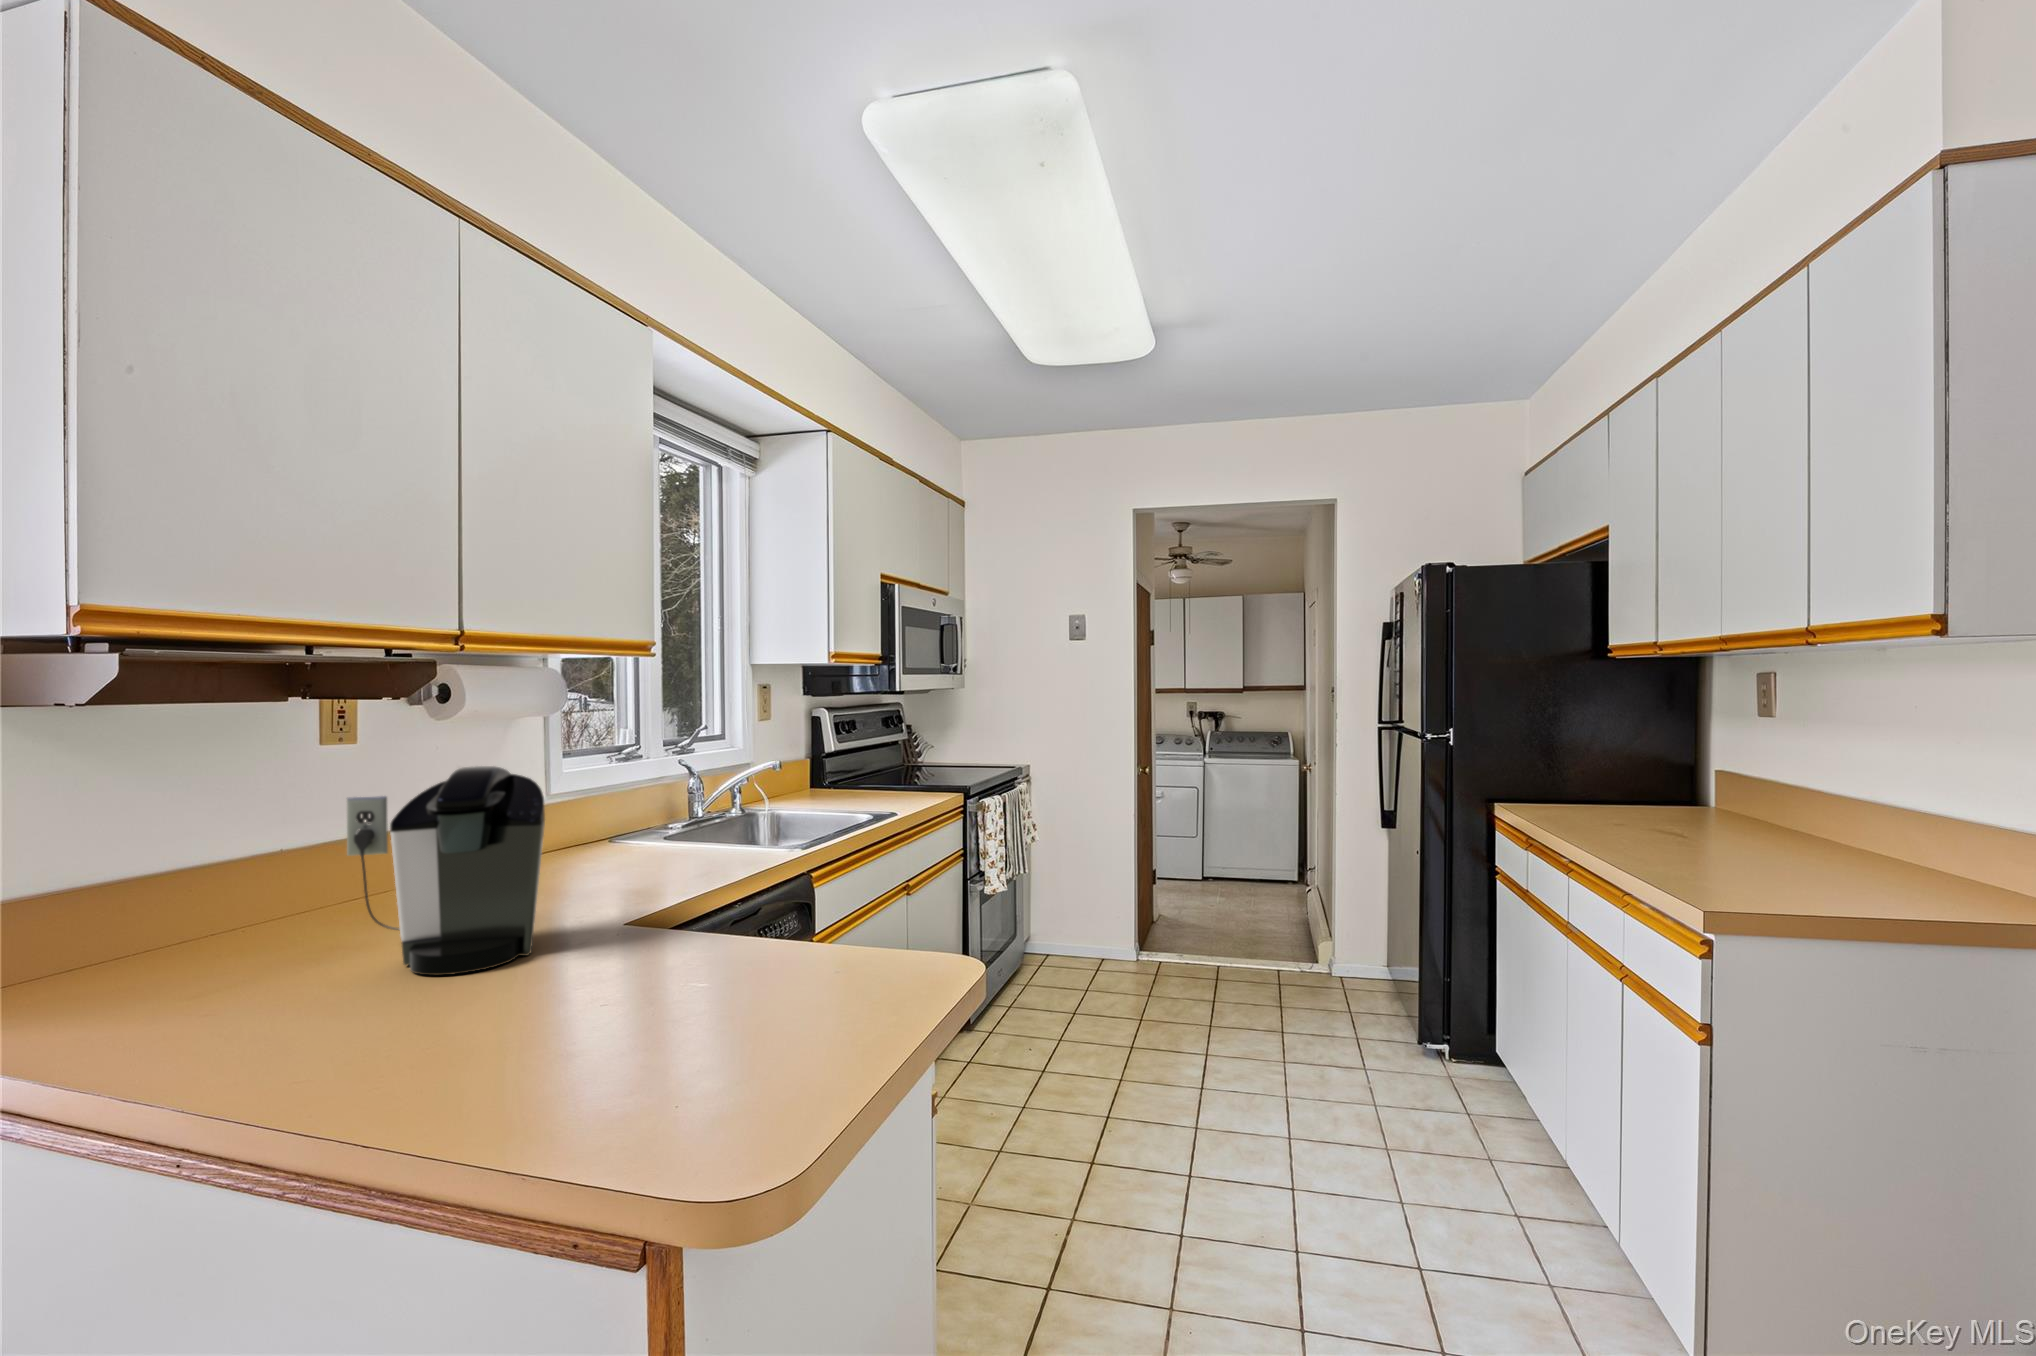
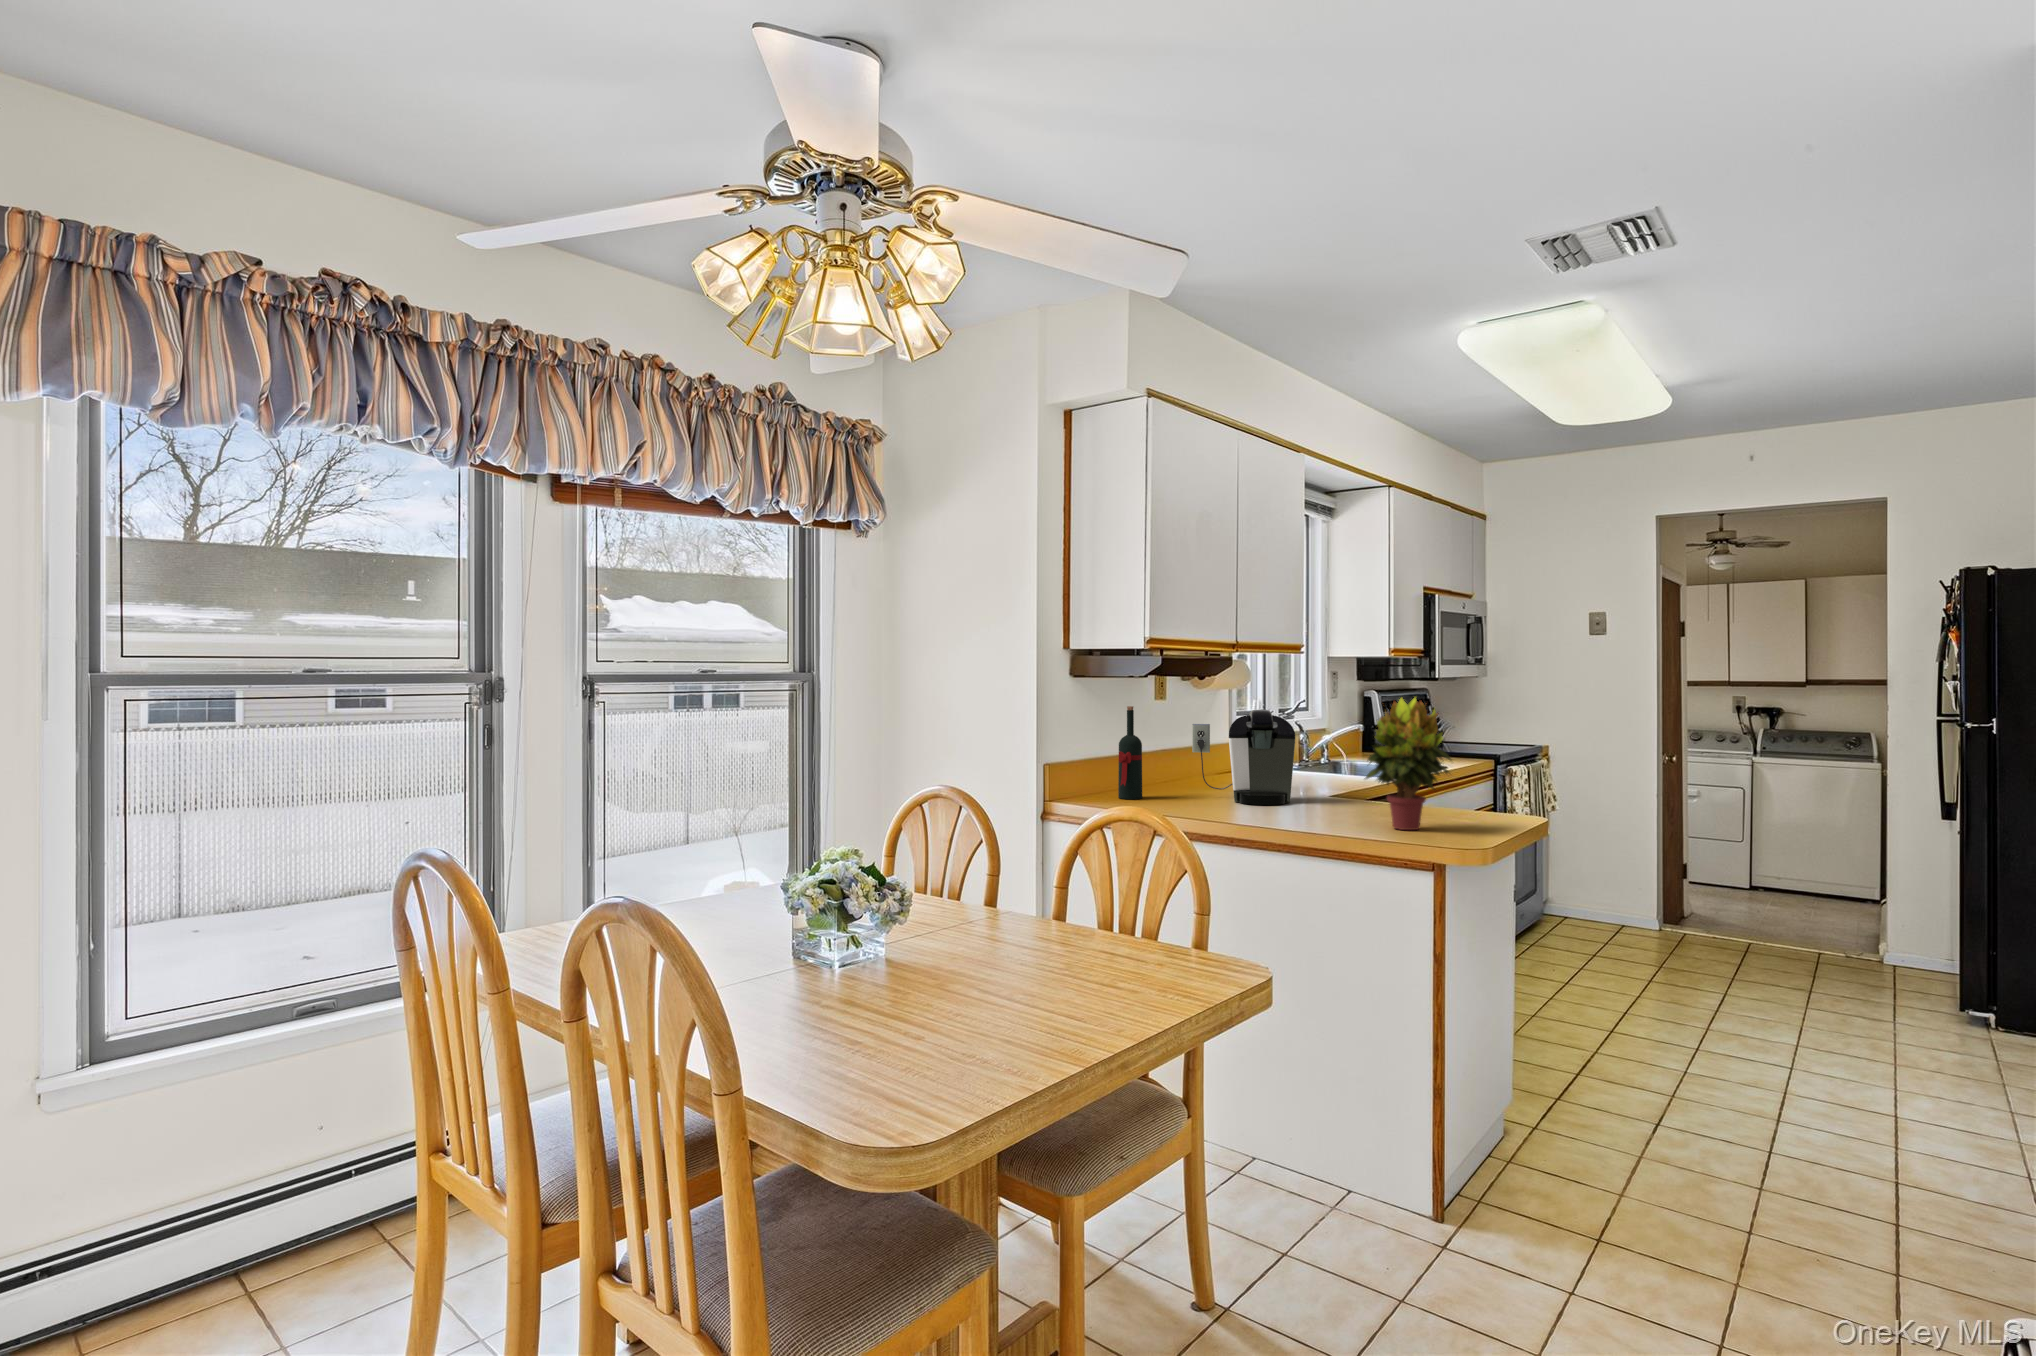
potted plant: none [554,749,771,1084] -> present [1365,697,1451,830]
wine bottle: none [114,769,201,981] -> present [1118,706,1142,799]

